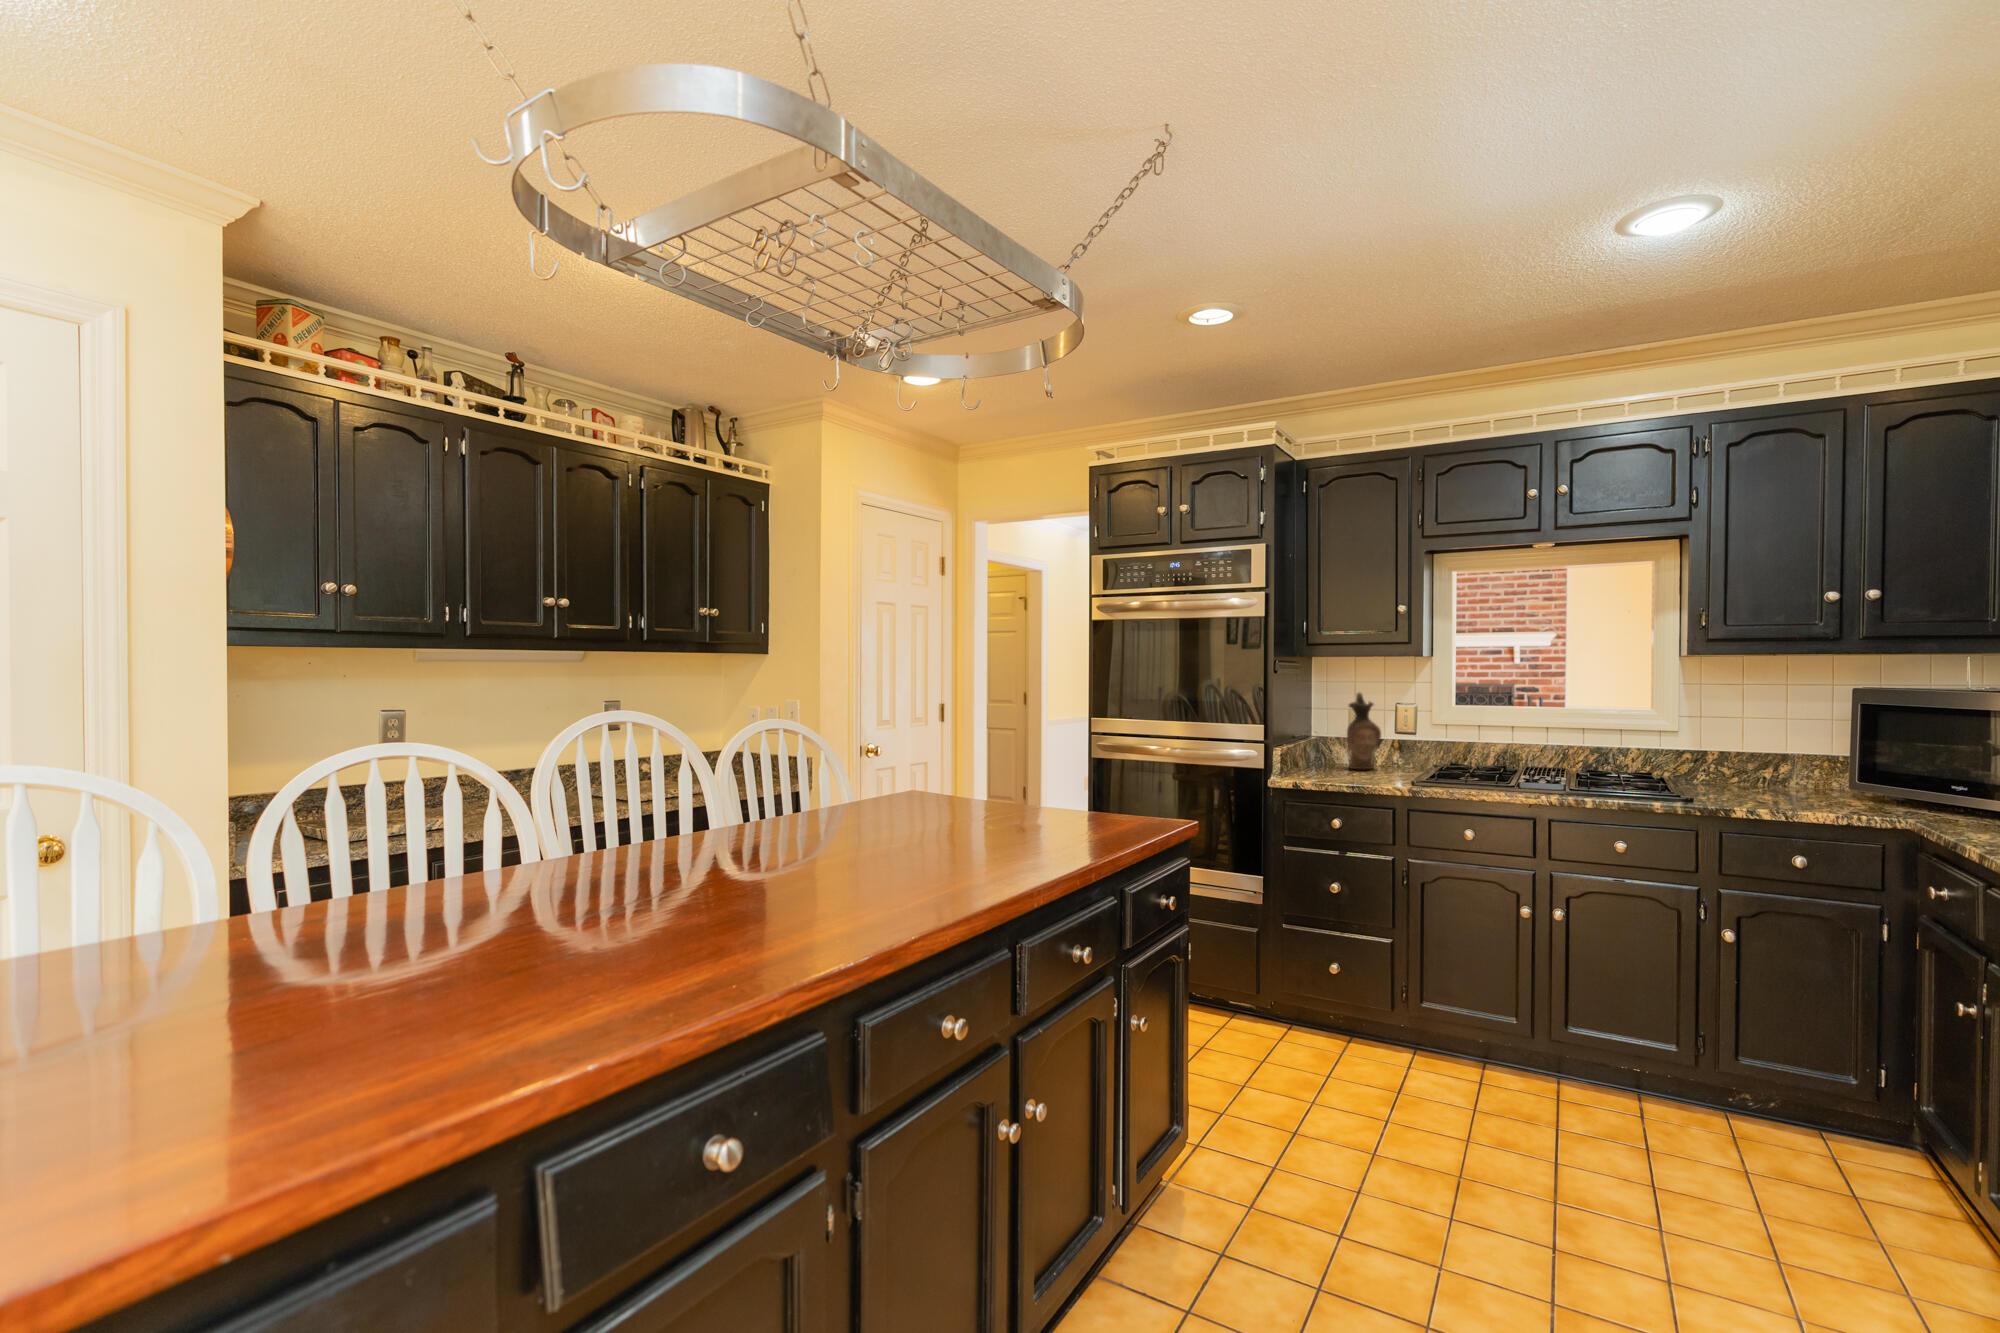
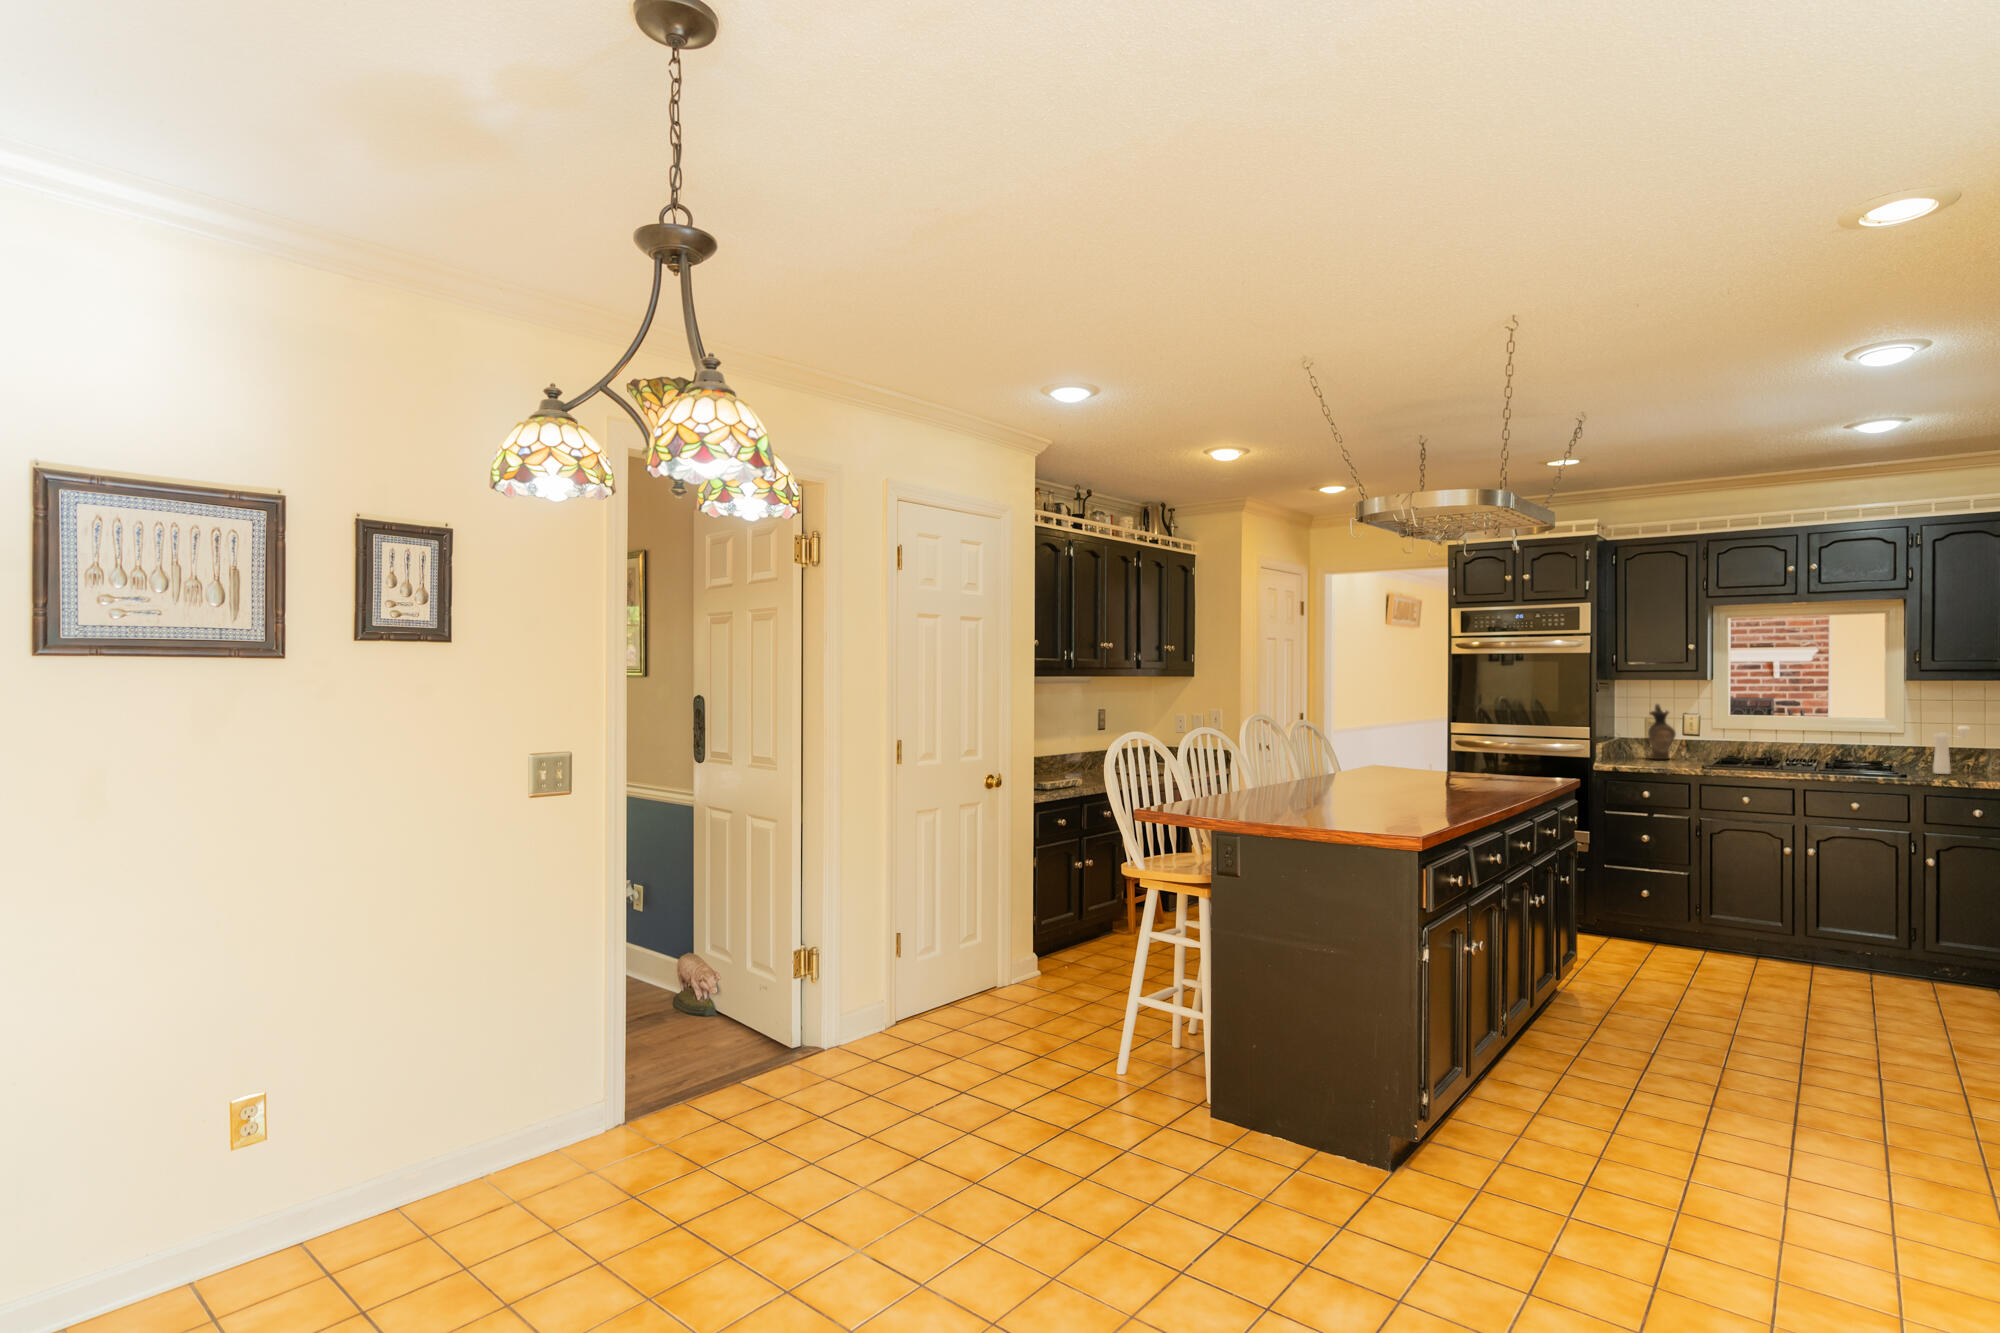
pepper mill: none [1724,723,1774,795] -> present [1933,726,1970,774]

